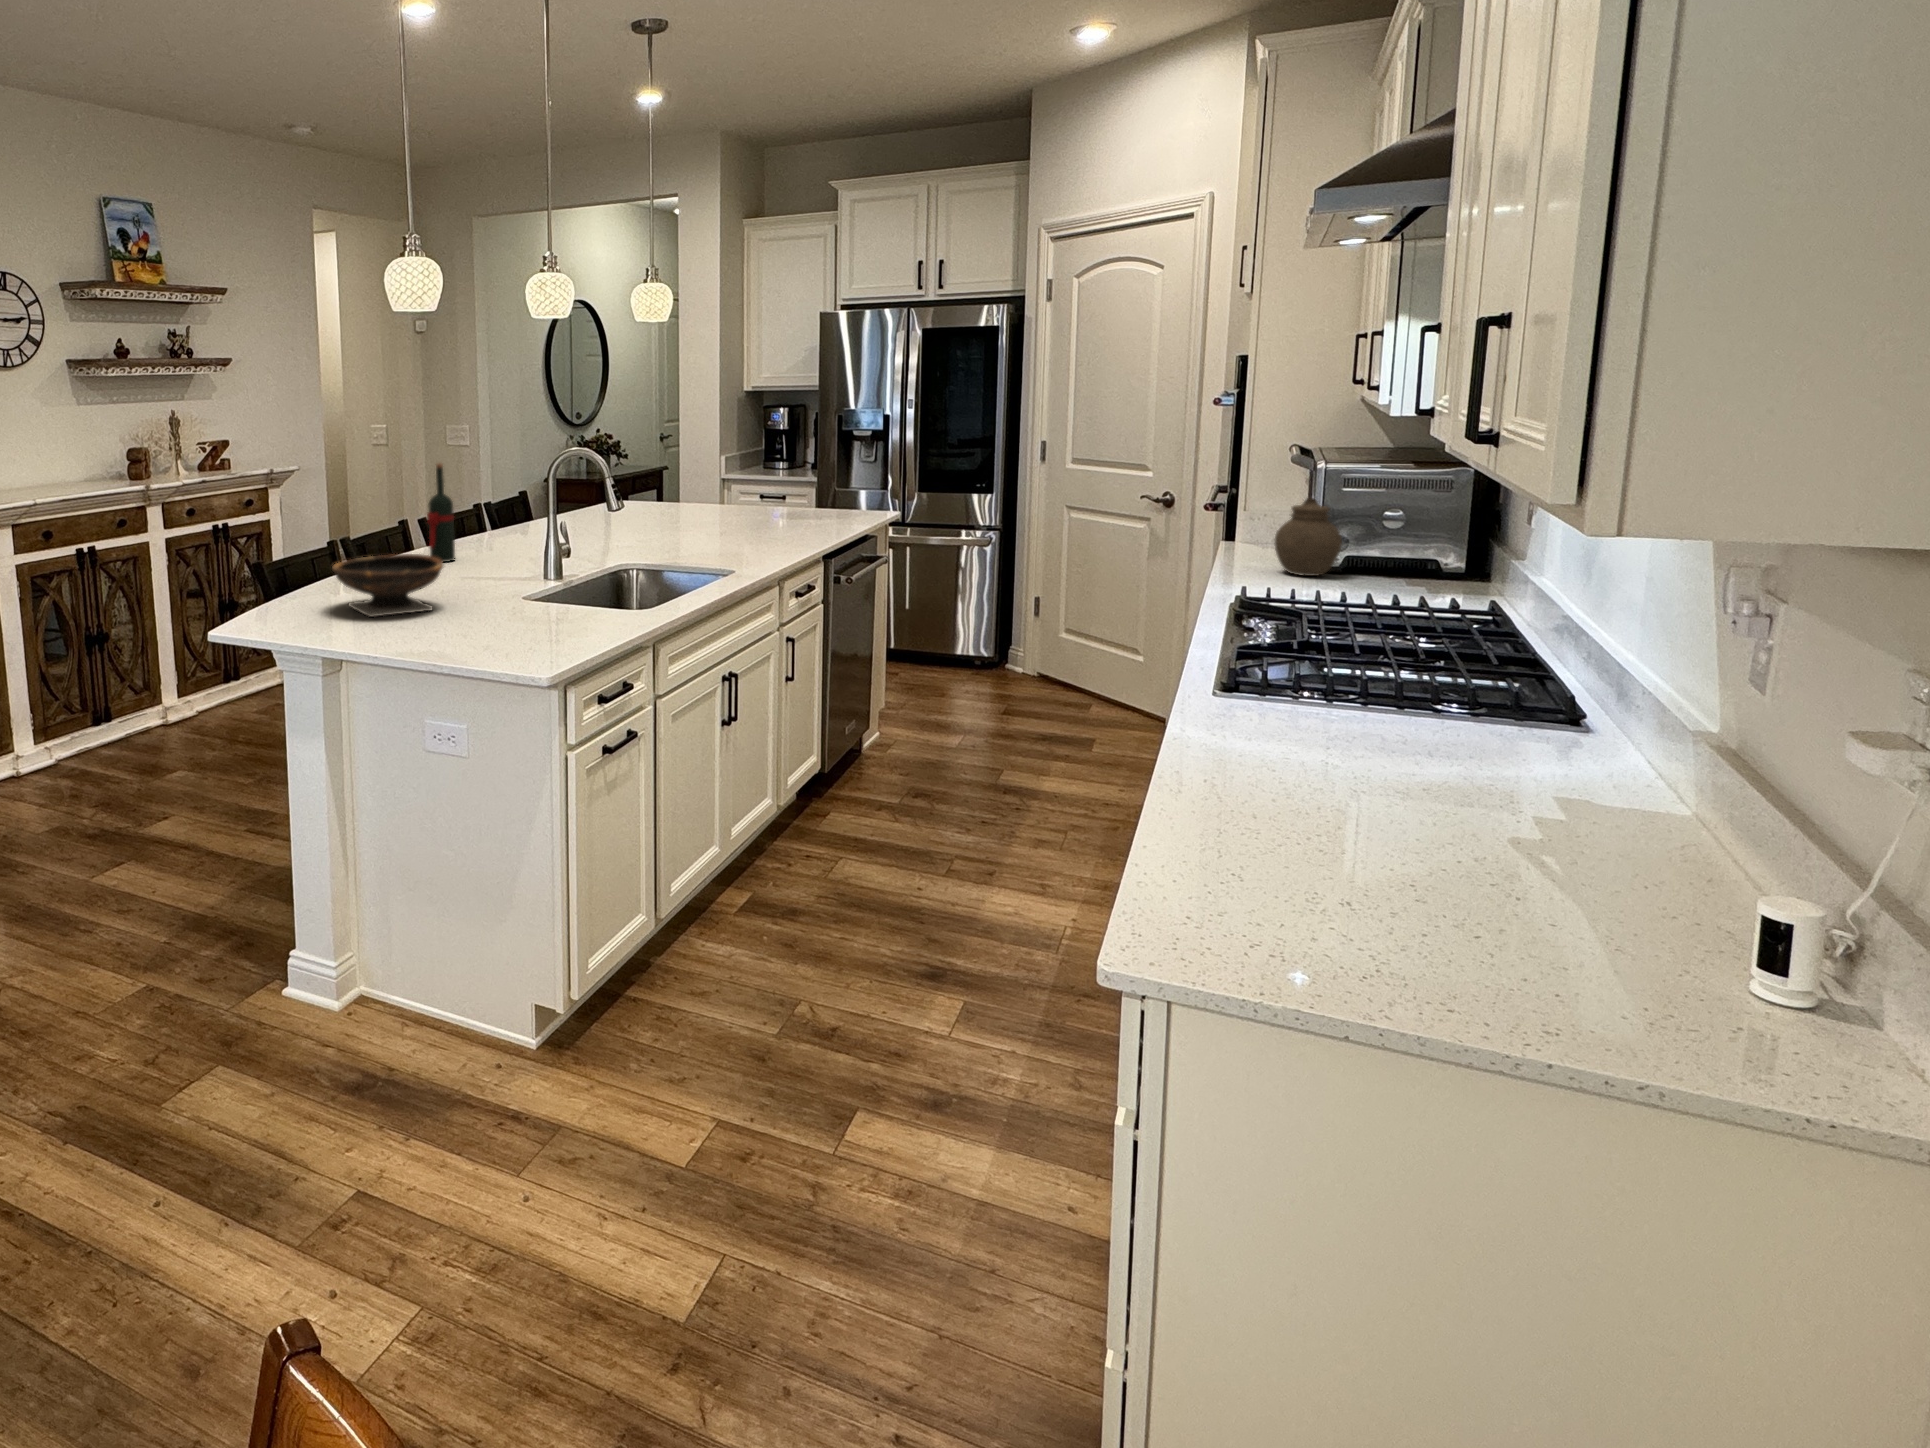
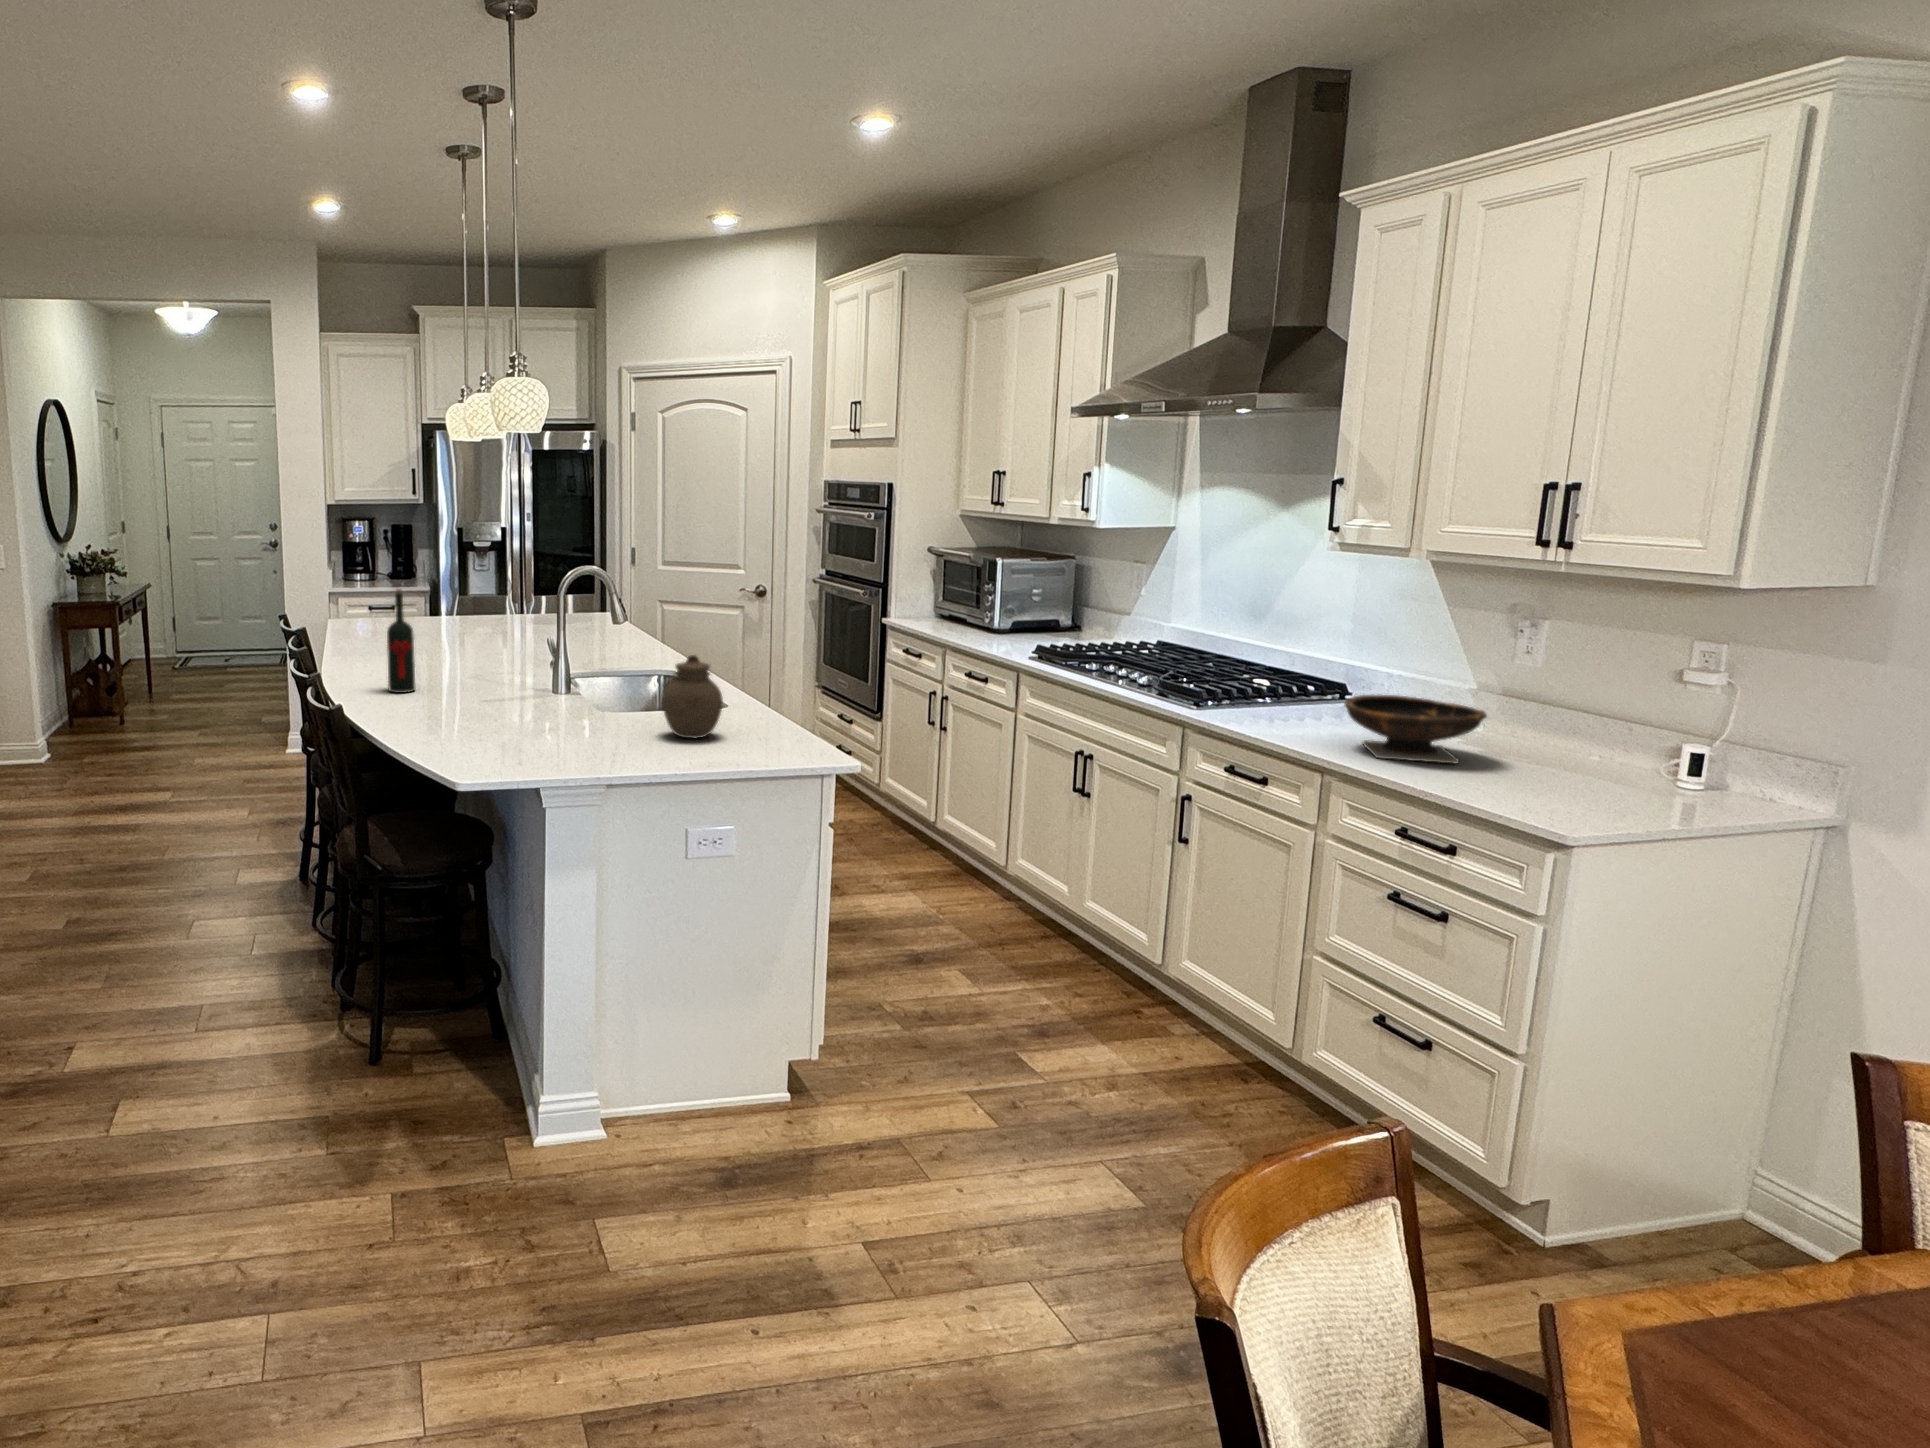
jar: present [1274,498,1342,576] -> present [662,655,723,738]
bowl: present [332,554,443,617] -> present [1345,694,1487,764]

